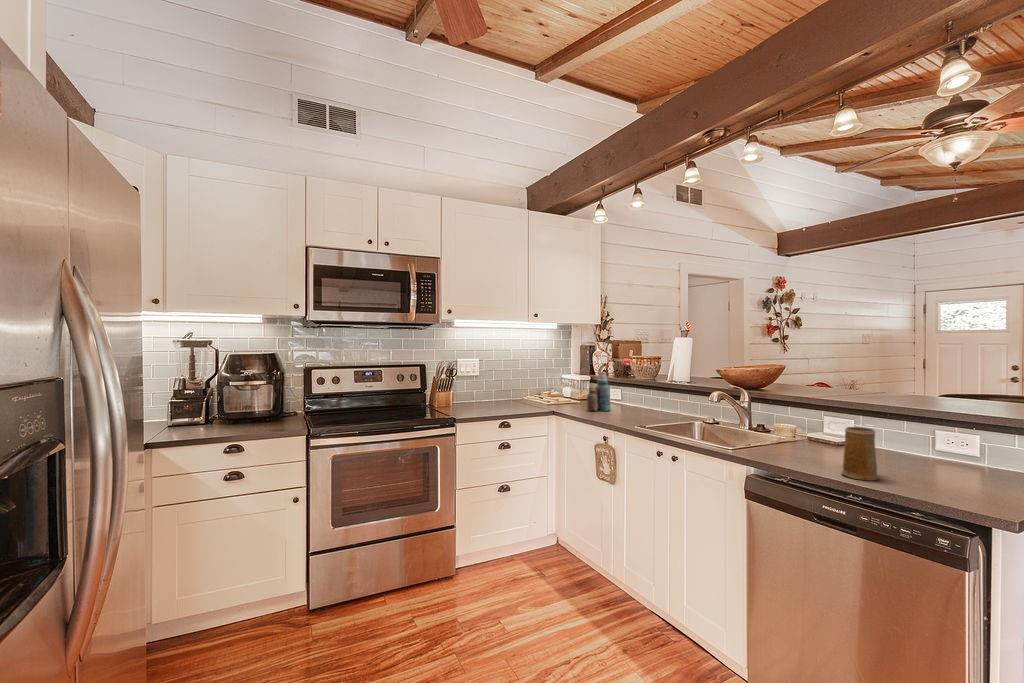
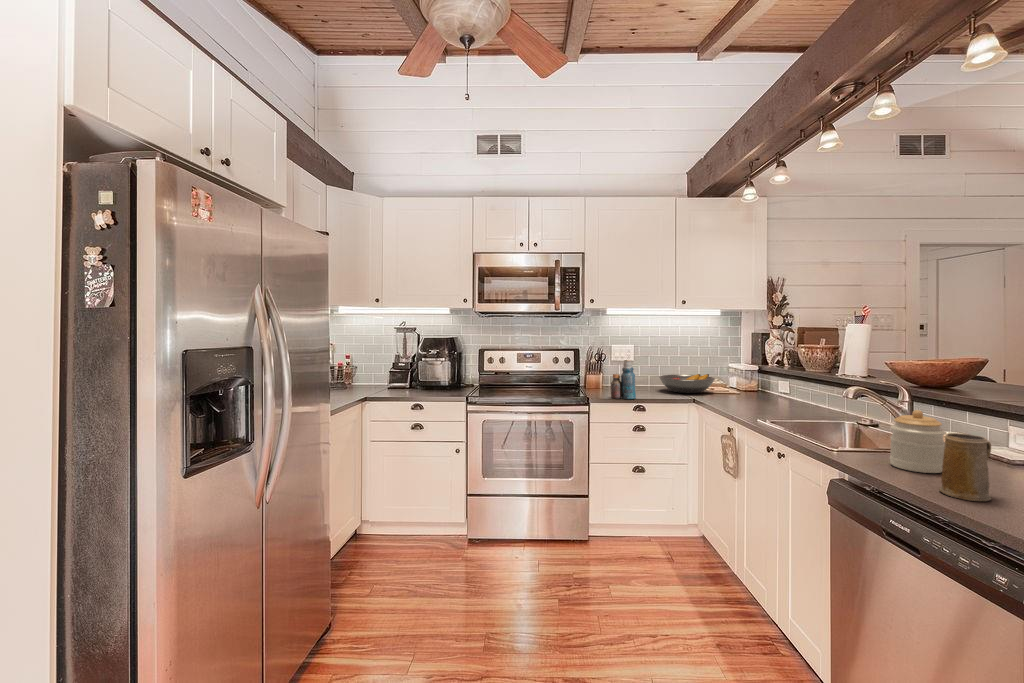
bottle: present [587,372,611,411] -> present [611,360,636,399]
fruit bowl: none [509,385,560,405] -> present [660,374,715,393]
jar: none [778,409,819,461] -> present [890,410,946,473]

